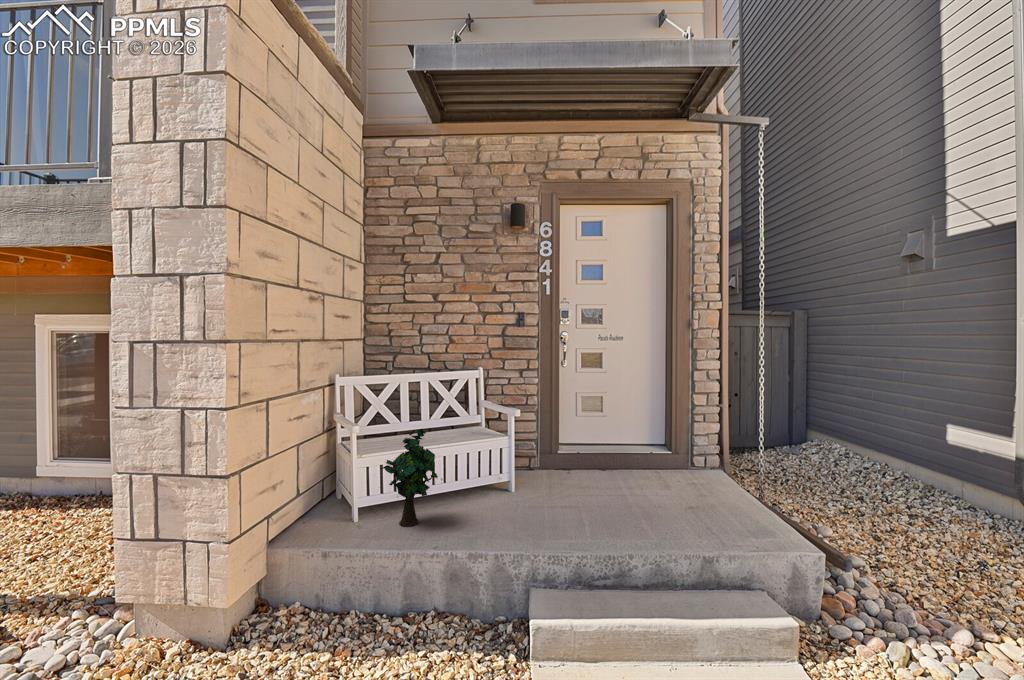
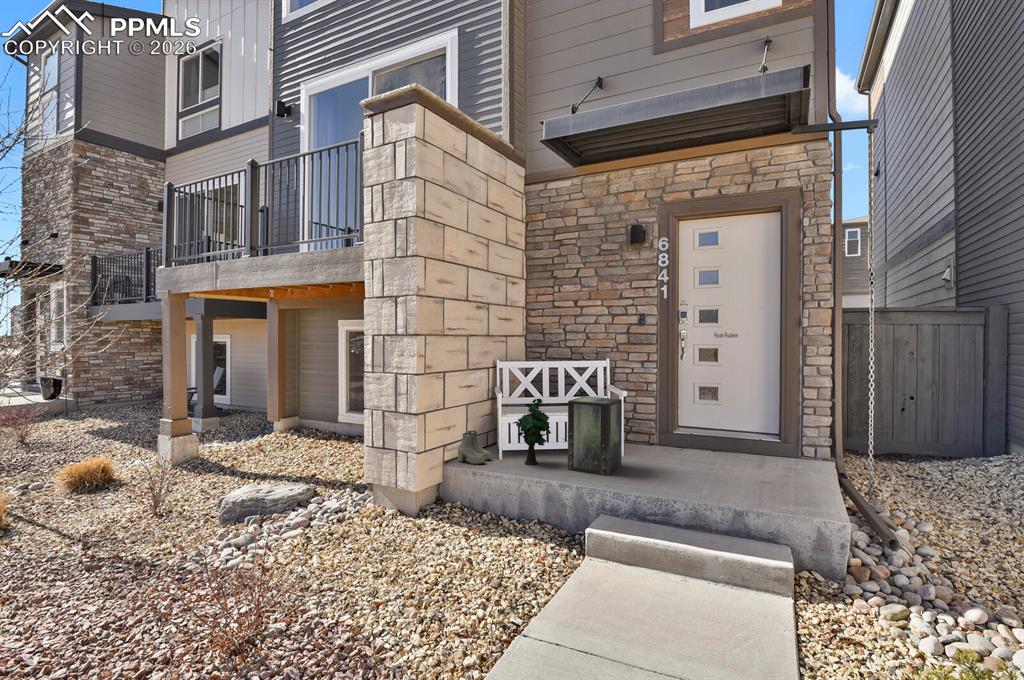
storage box: none [466,420,528,528] -> present [568,396,622,475]
boots: none [292,484,346,540] -> present [458,431,491,464]

